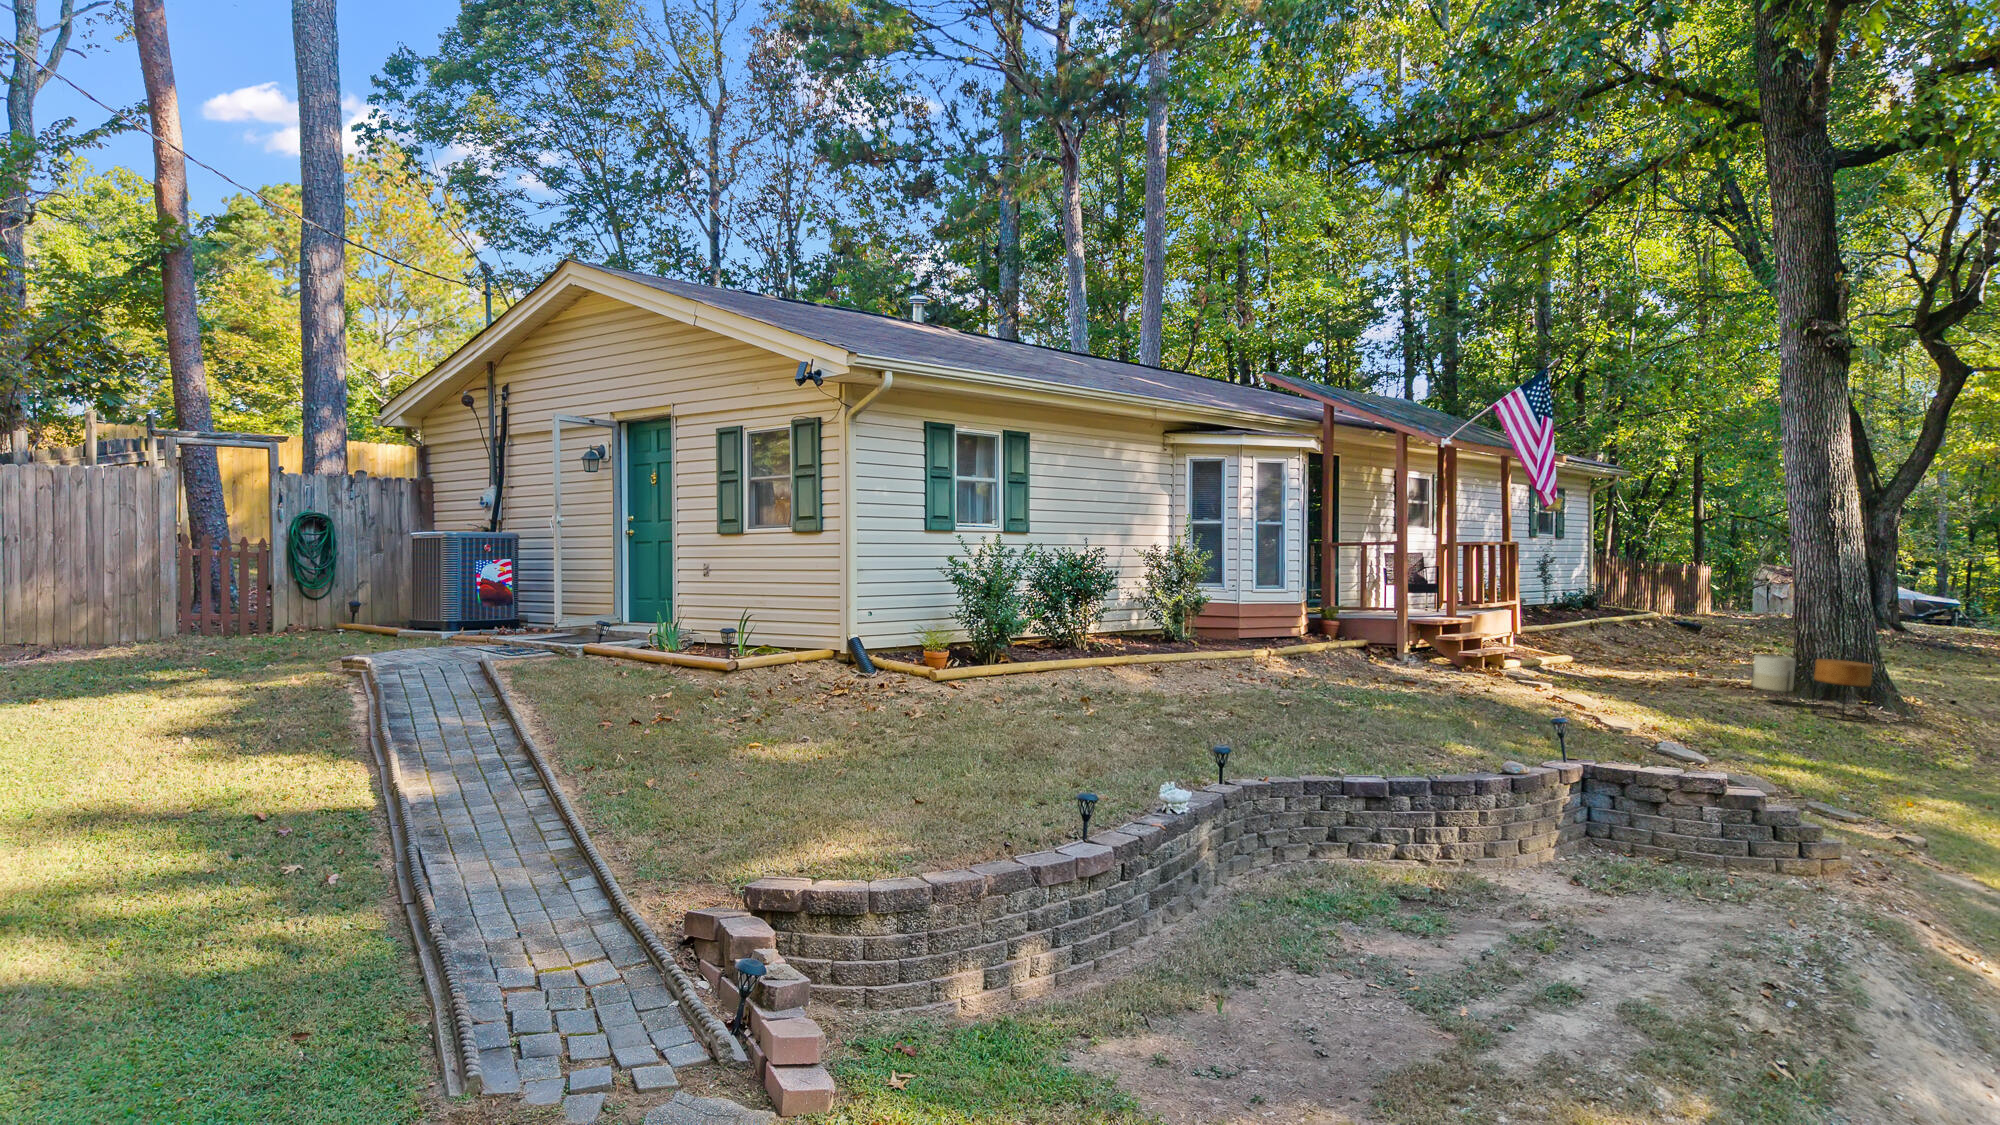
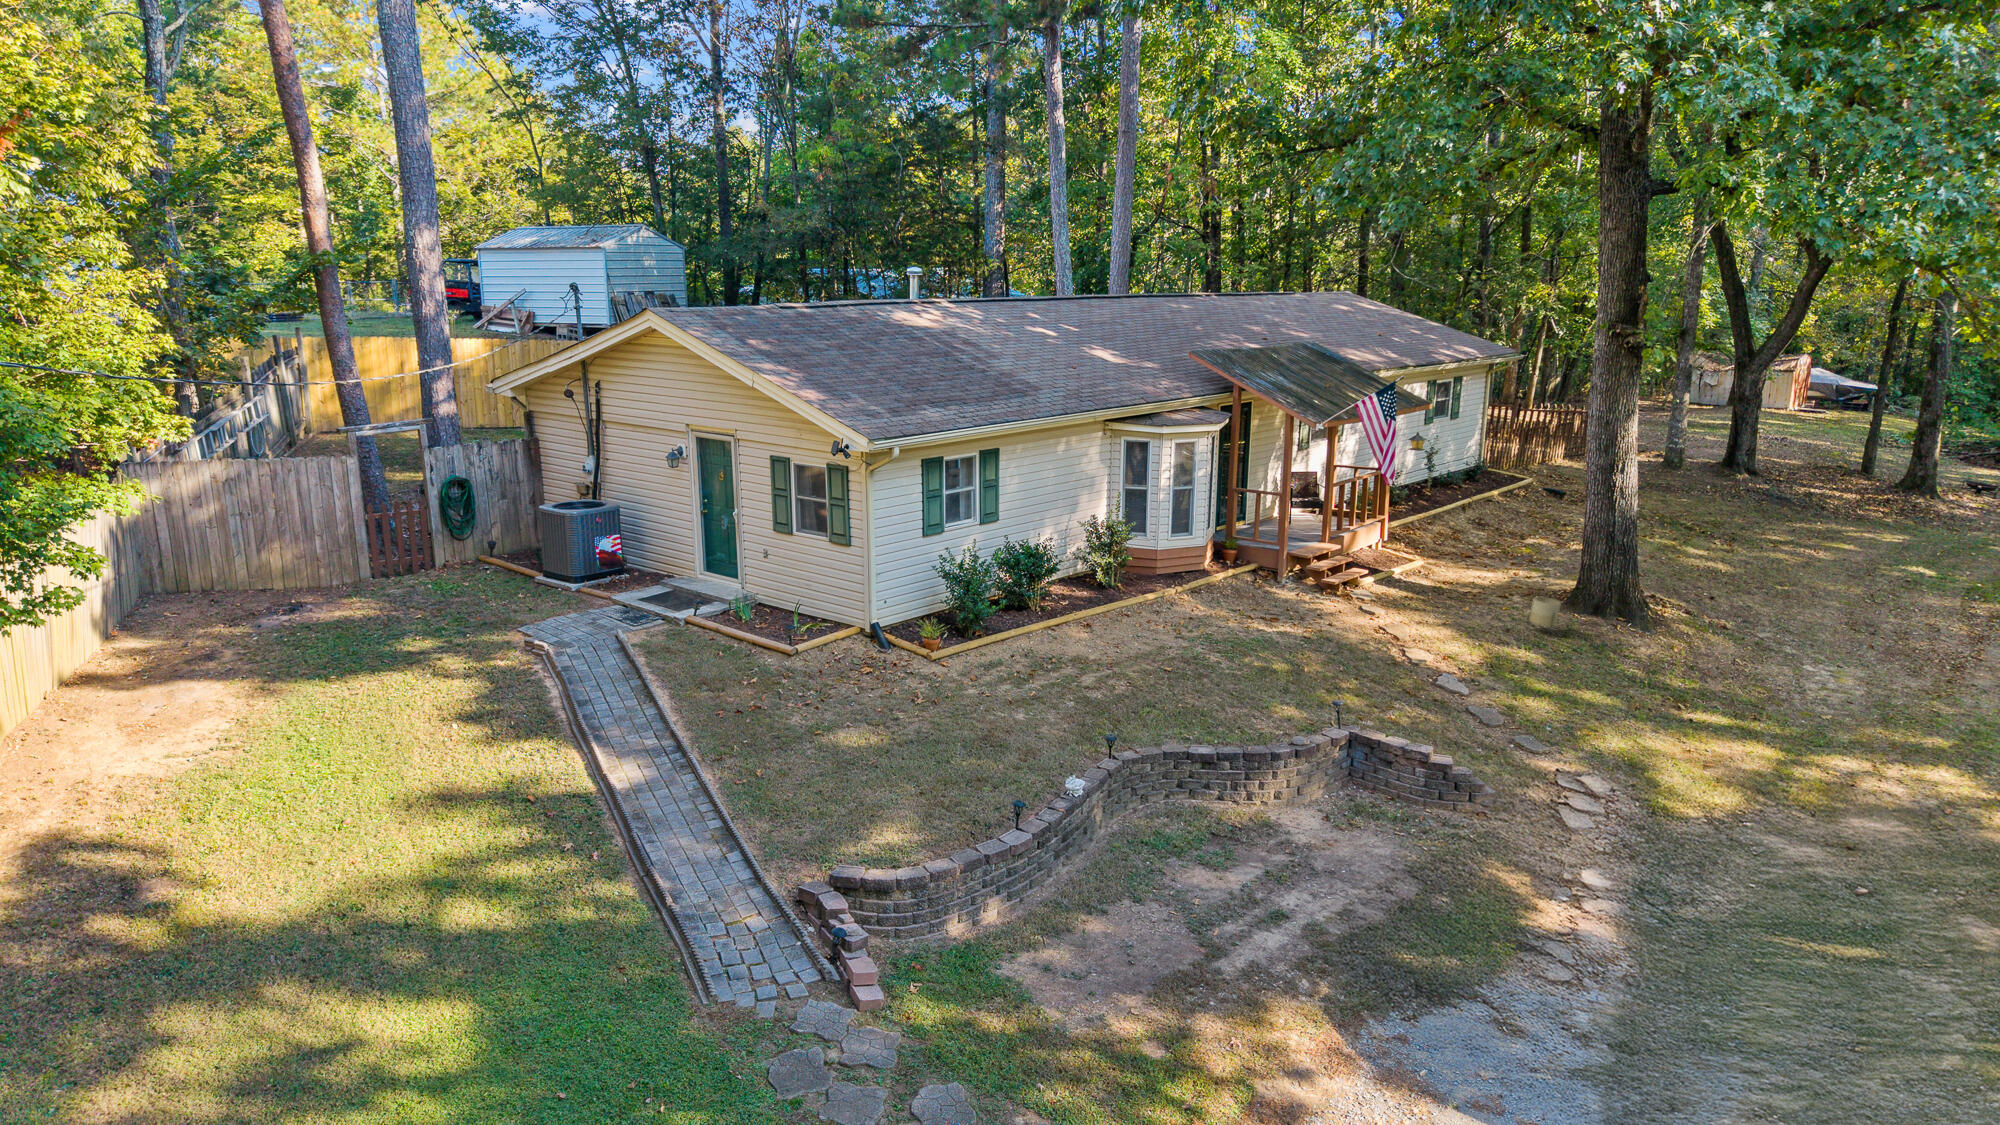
side table: present [1811,659,1873,722] -> none [1562,606,1608,655]

